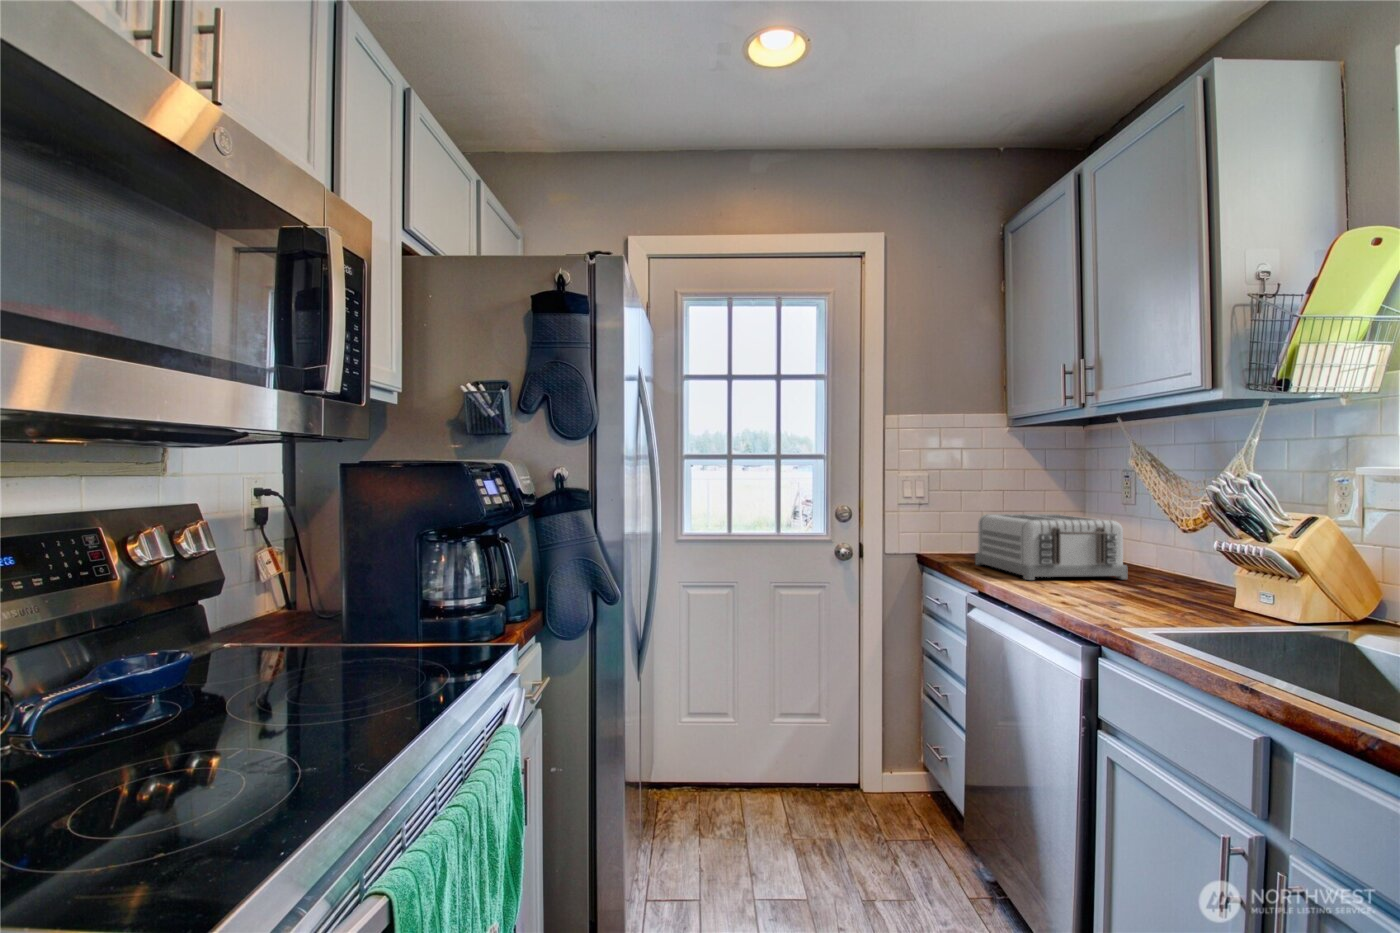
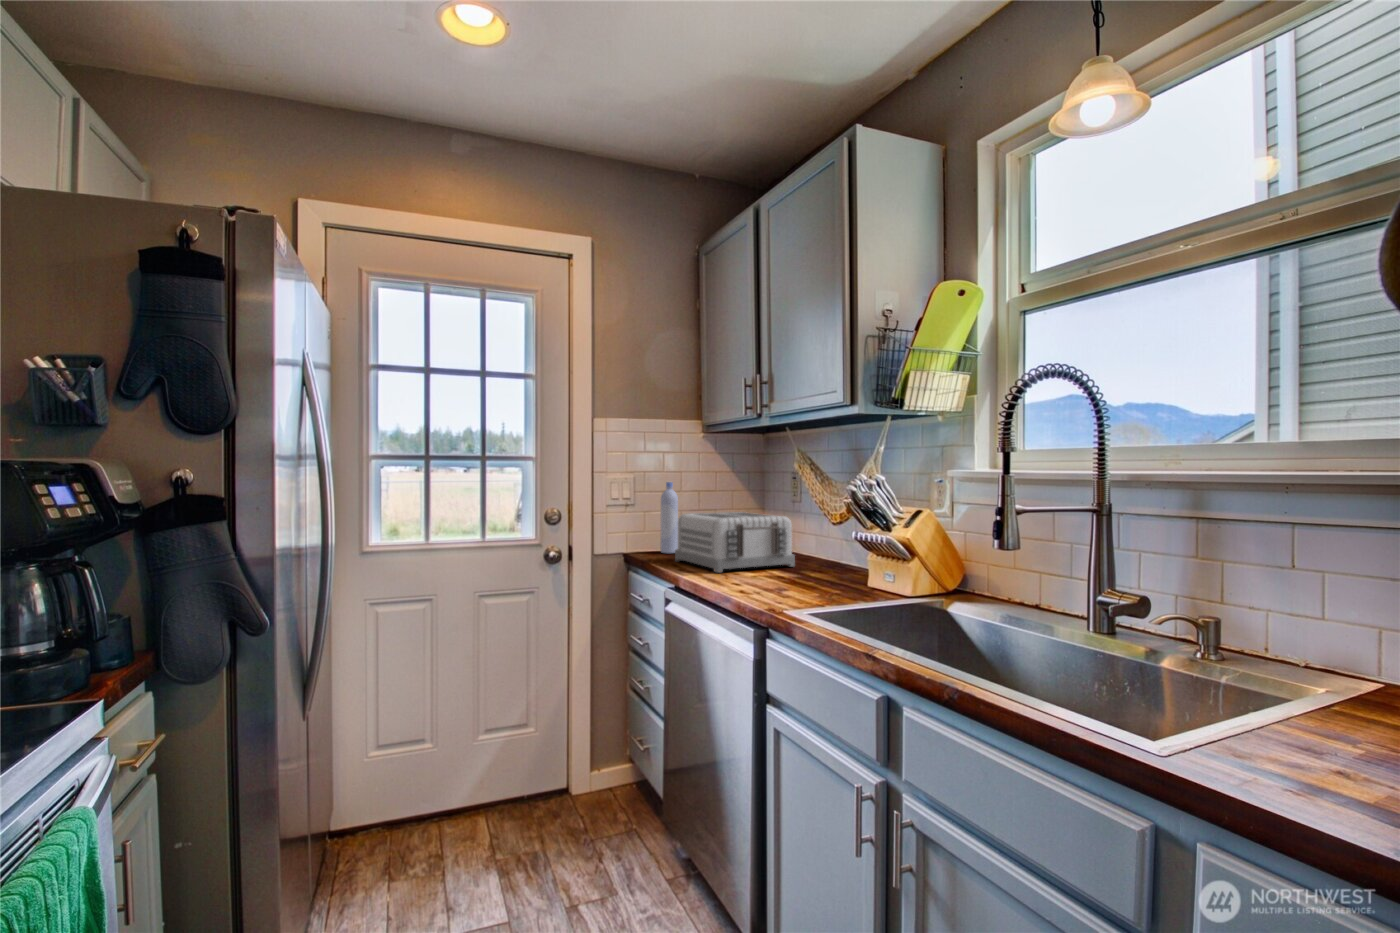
bottle: none [957,480,977,557] -> present [660,482,678,553]

